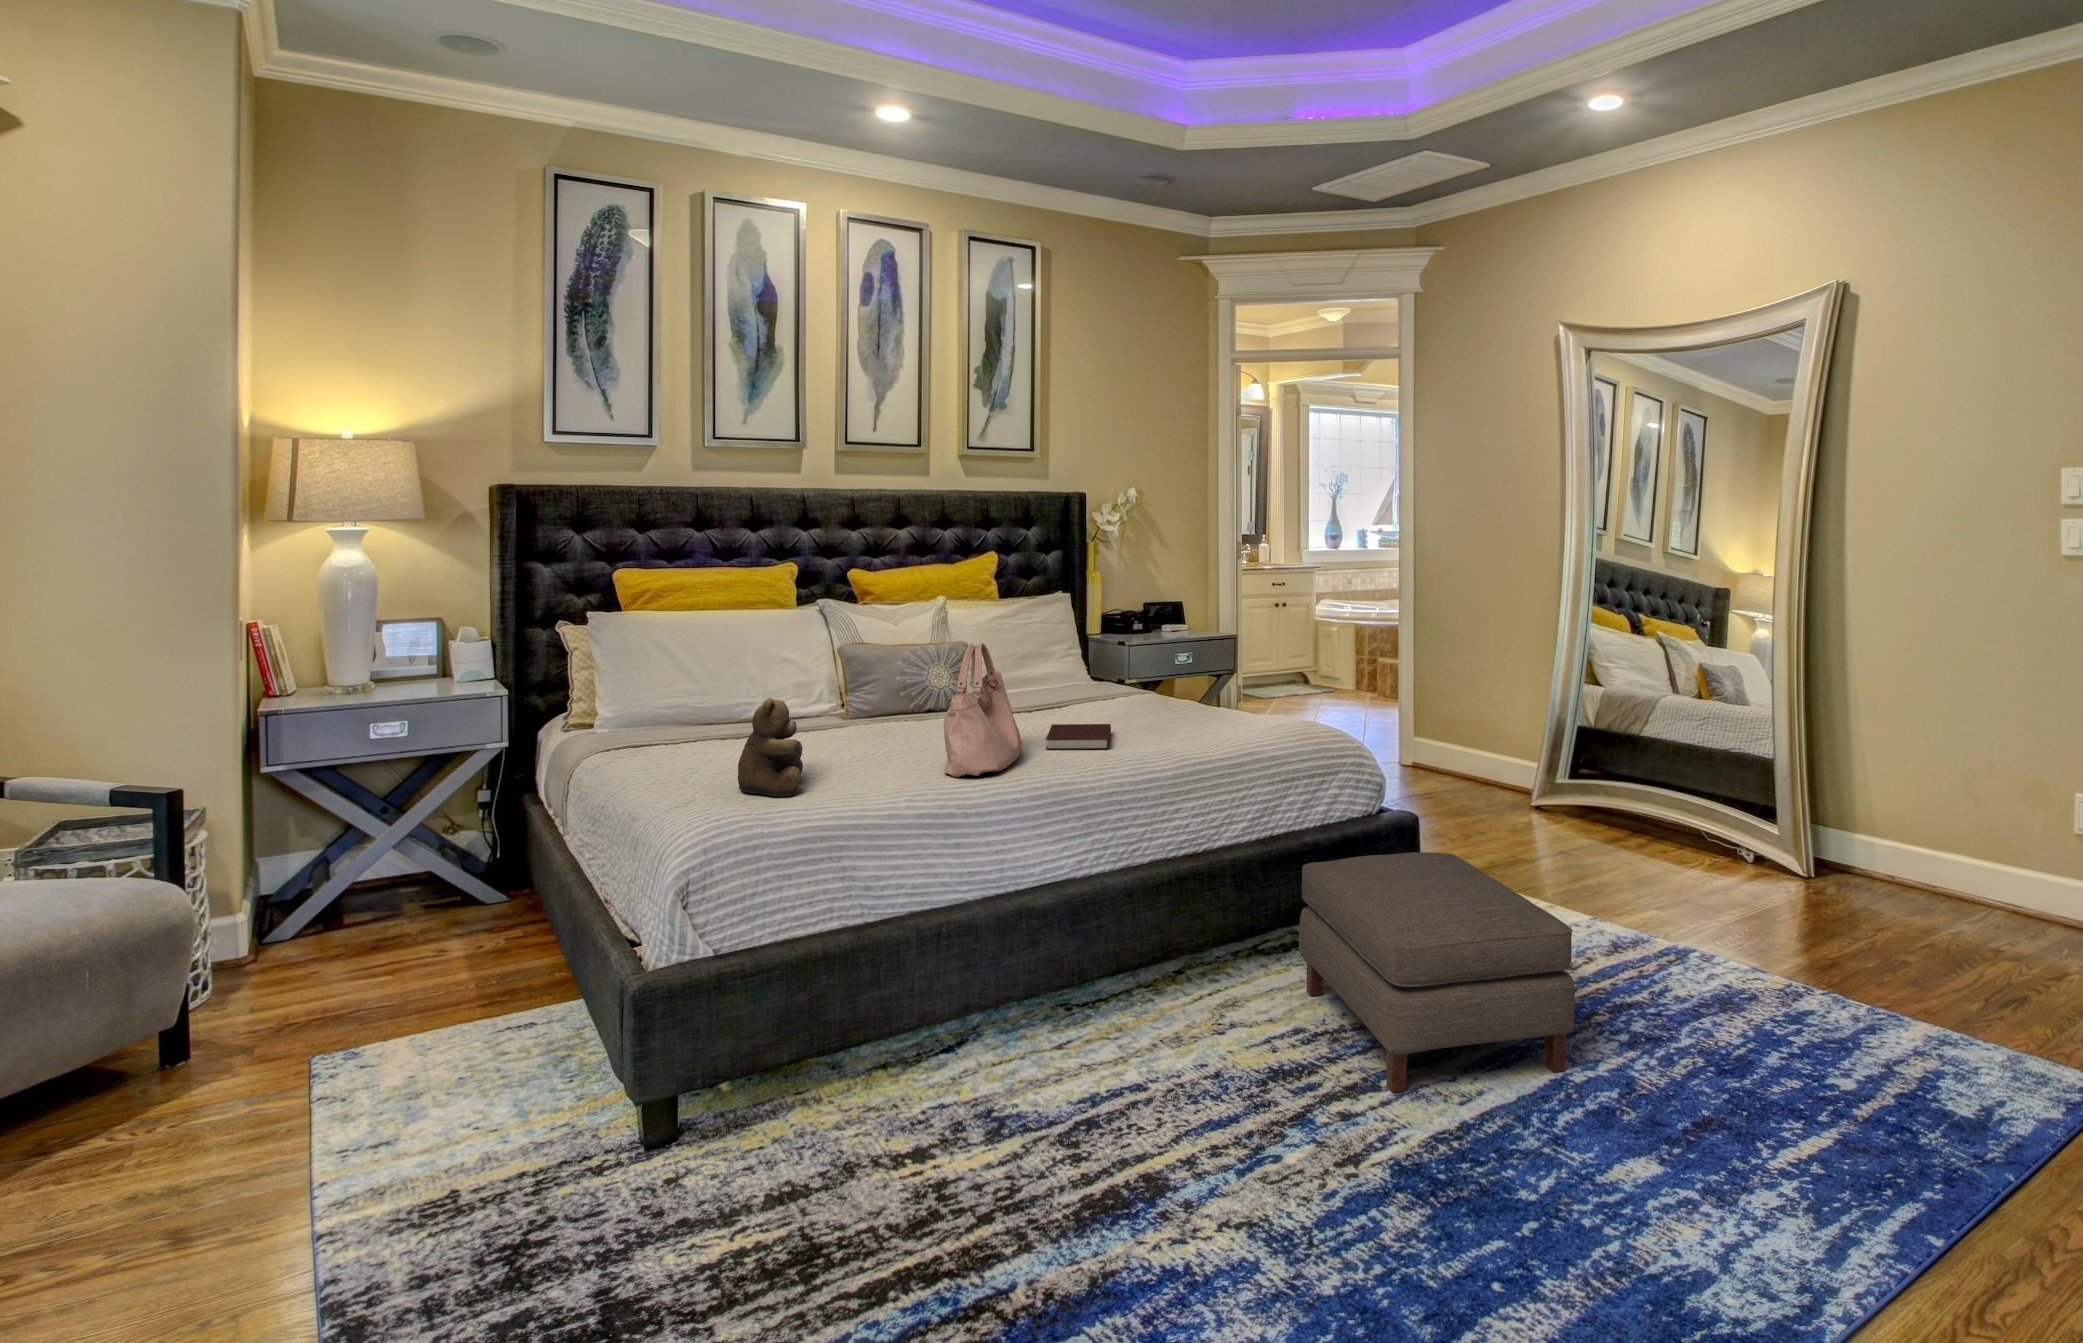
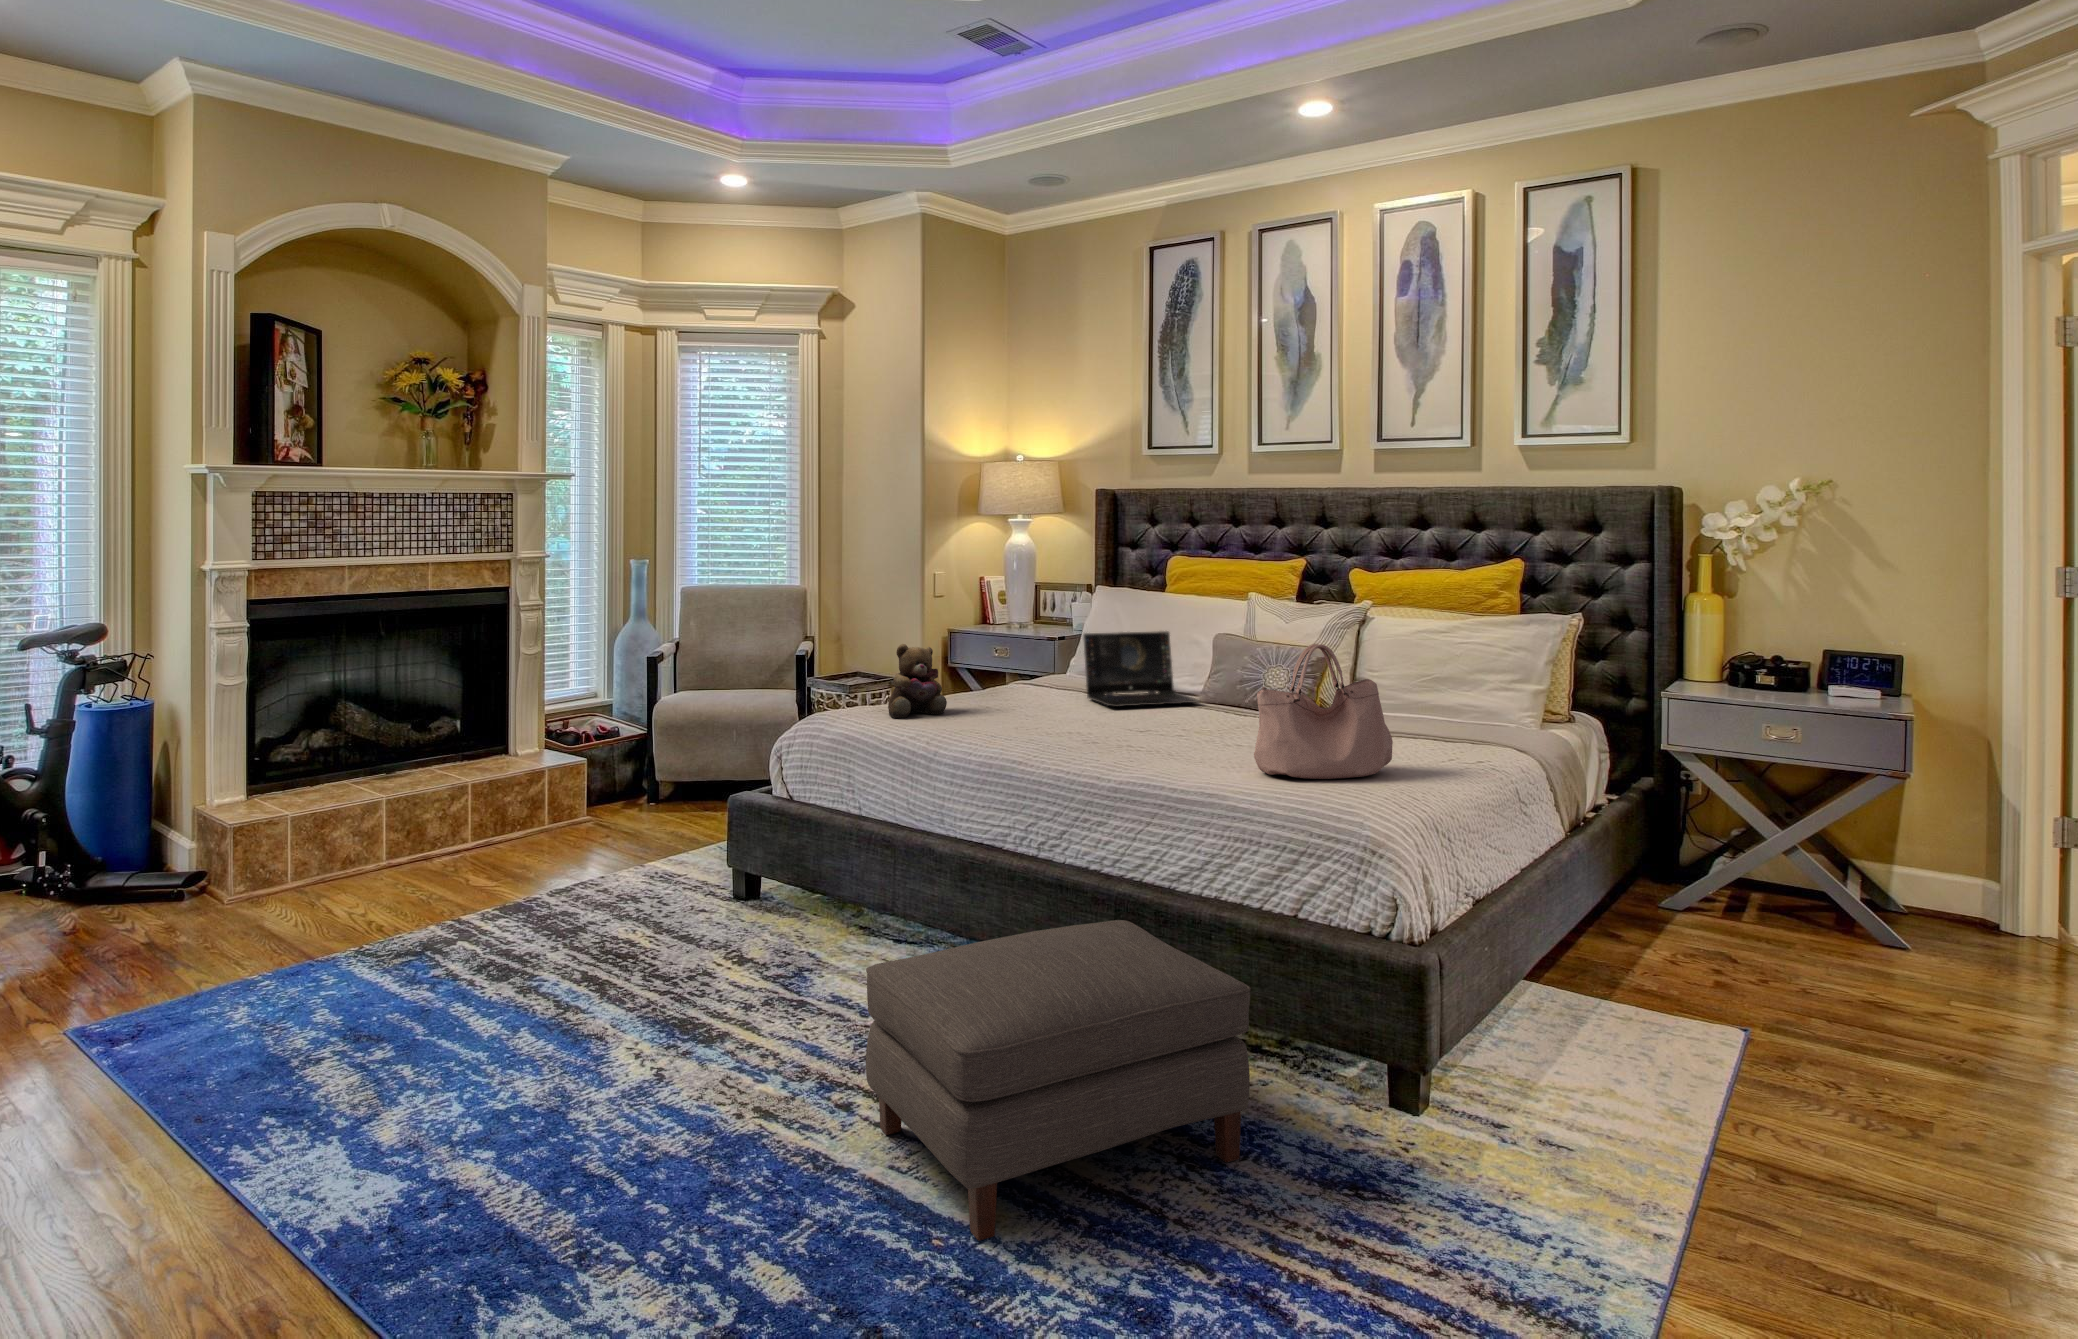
handbag: present [944,643,1022,777] -> present [1254,644,1393,779]
laptop: none [792,648,902,736] -> present [1083,631,1199,707]
notebook: present [1046,724,1111,749] -> none [1124,729,1229,755]

